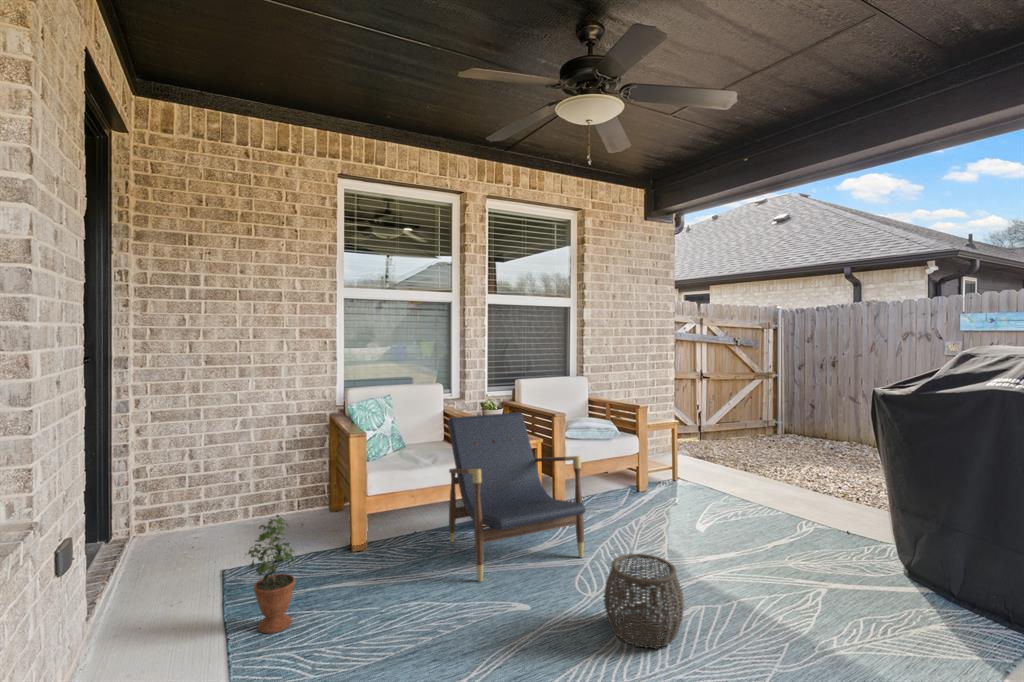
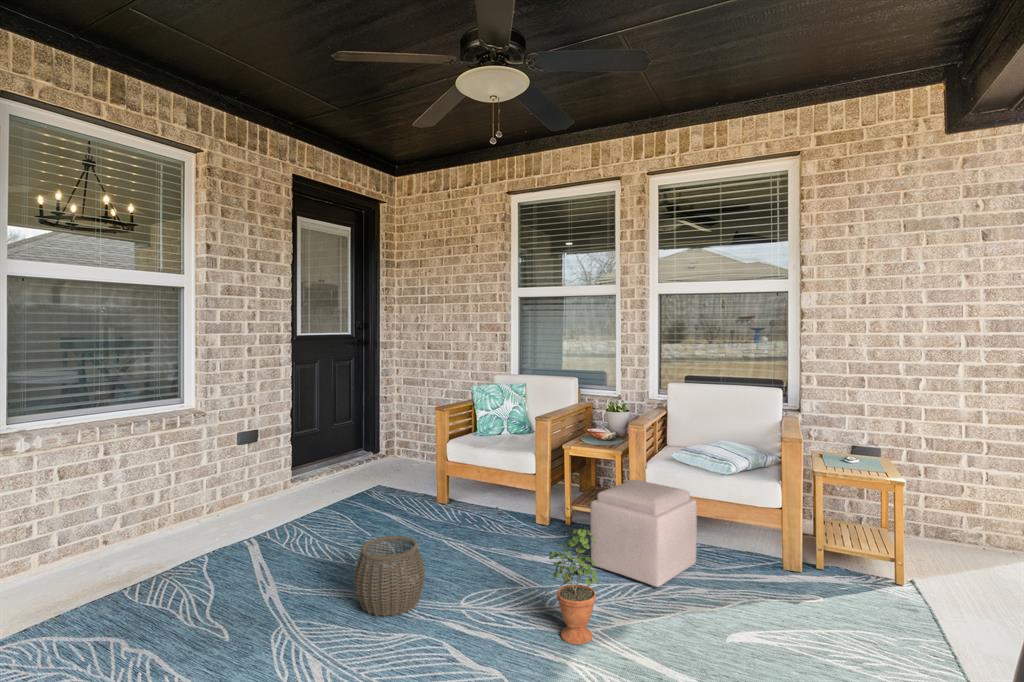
lounge chair: present [448,412,586,582] -> none [420,406,555,559]
ottoman: none [596,454,682,535] -> present [590,480,697,587]
potted plant: present [248,515,295,633] -> present [548,522,597,644]

